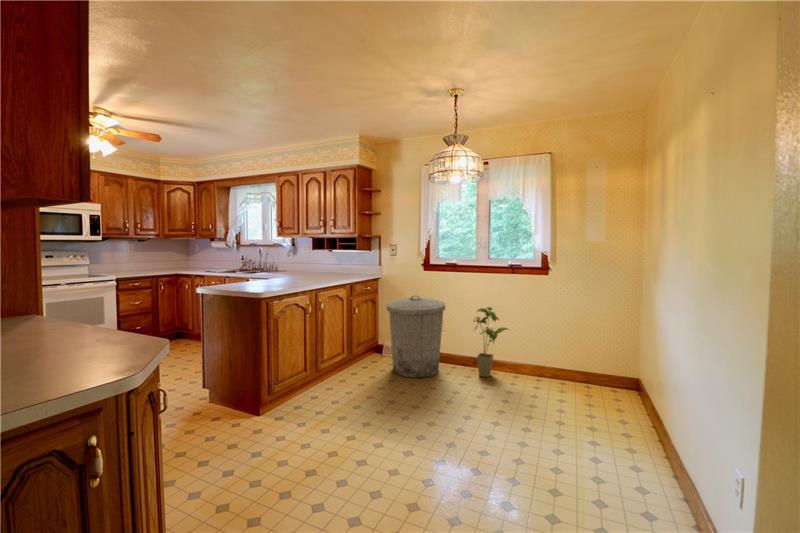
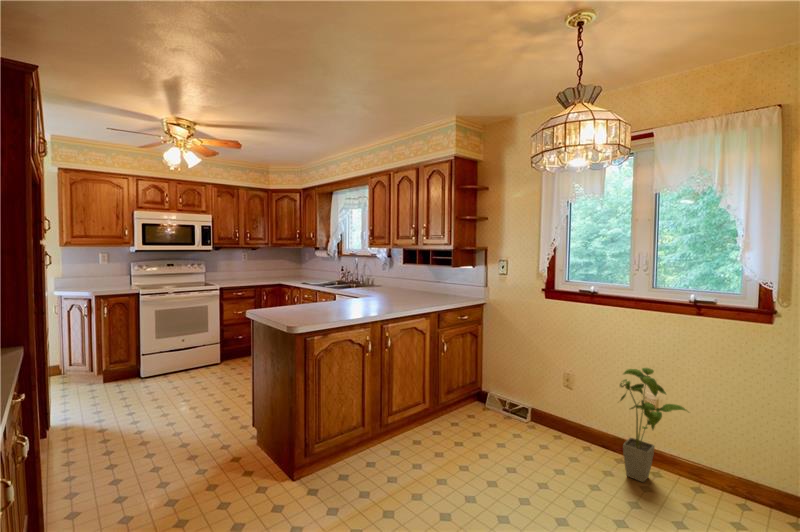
trash can: present [386,295,445,378] -> none [483,335,572,460]

